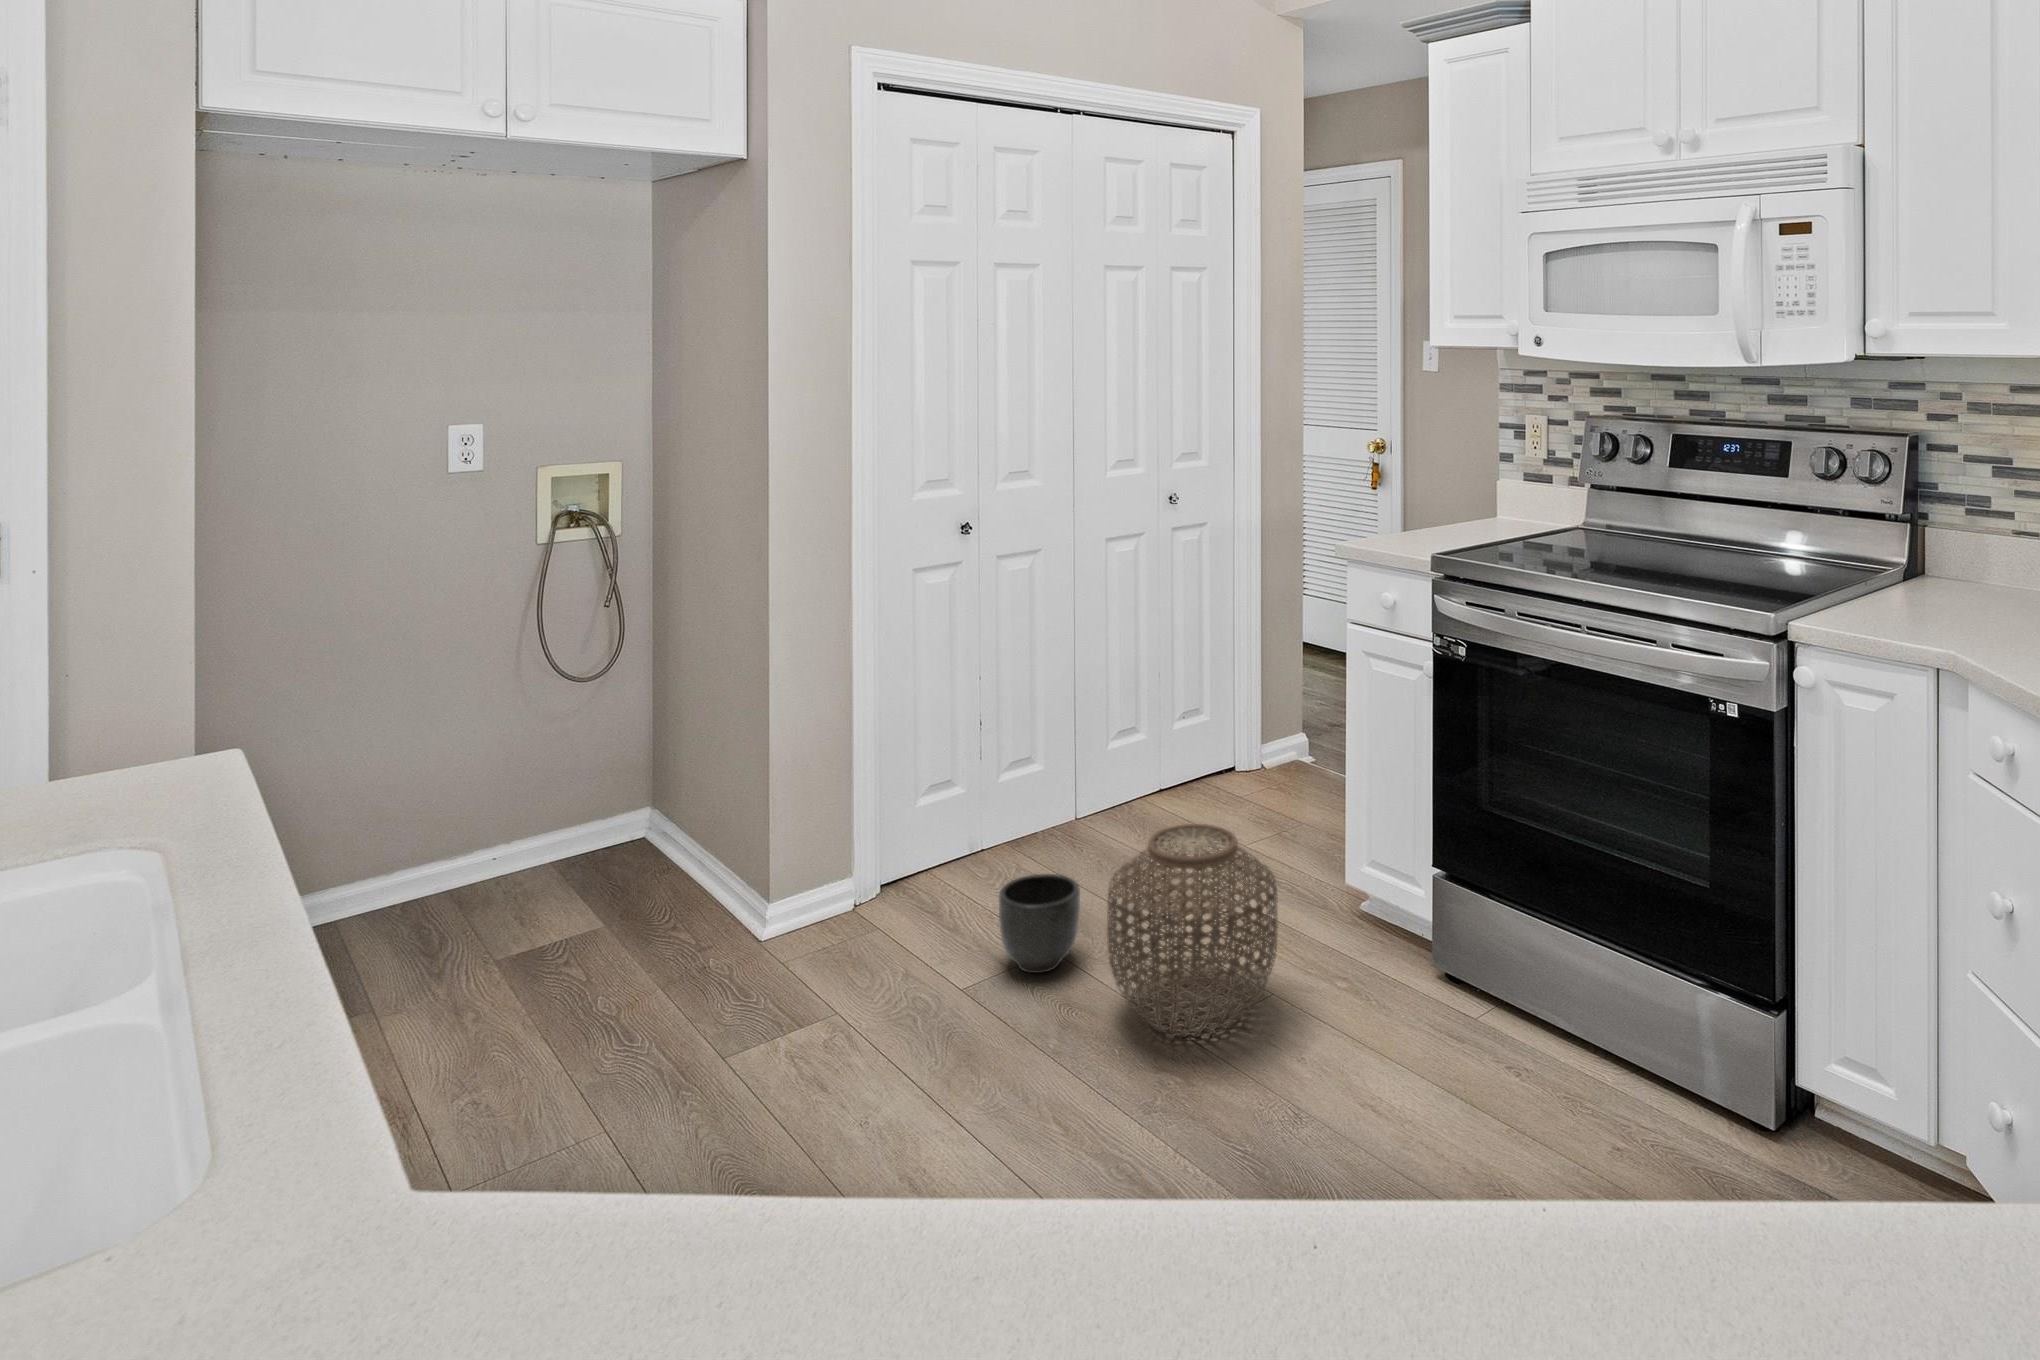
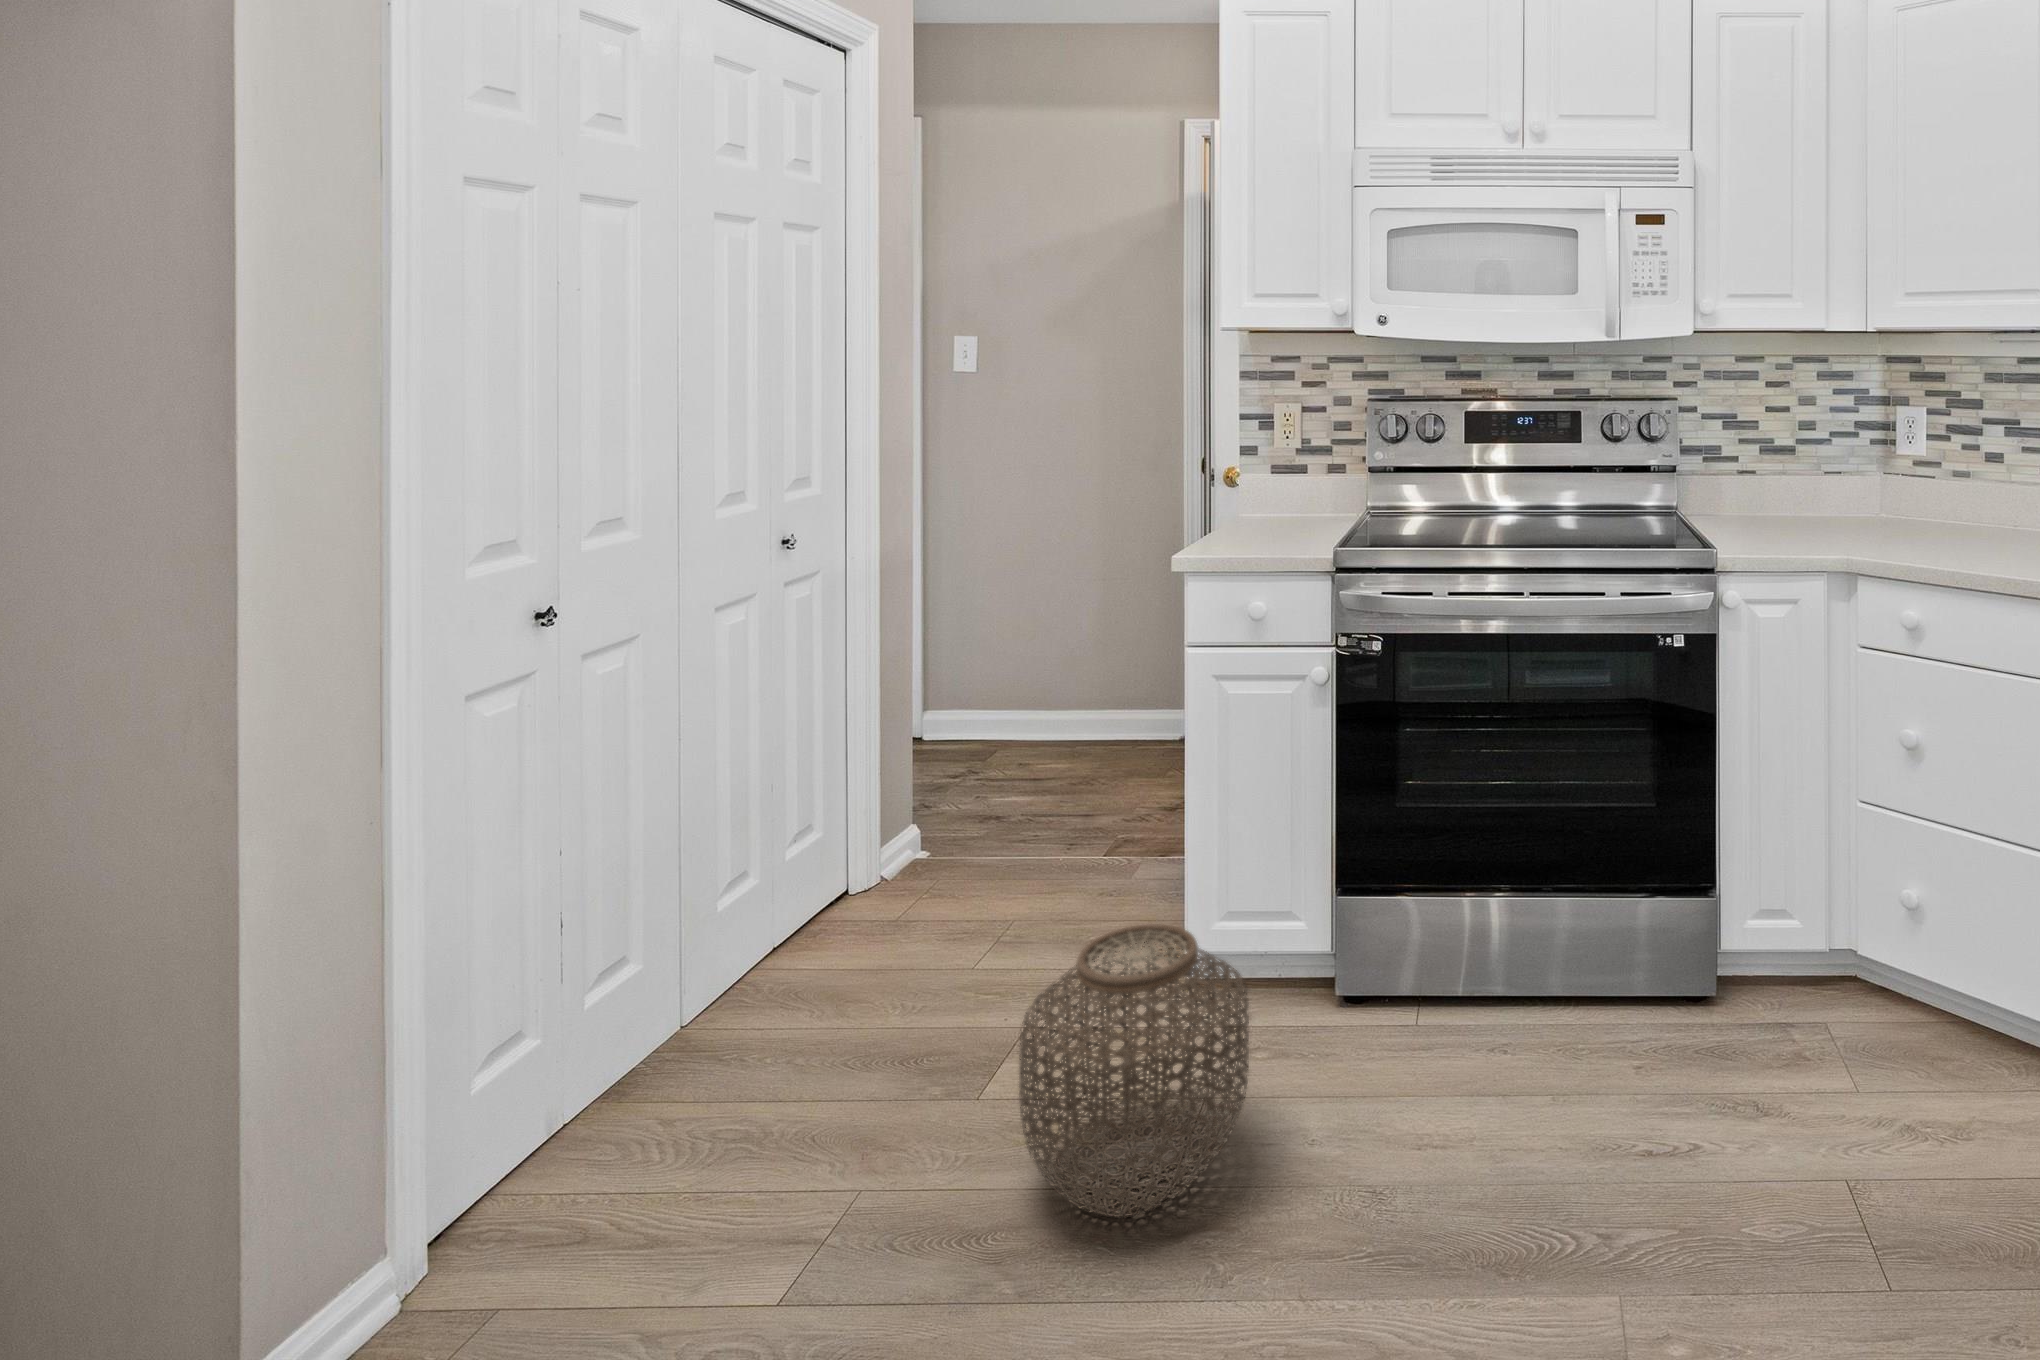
planter: present [999,874,1080,973] -> none [781,1086,916,1253]

